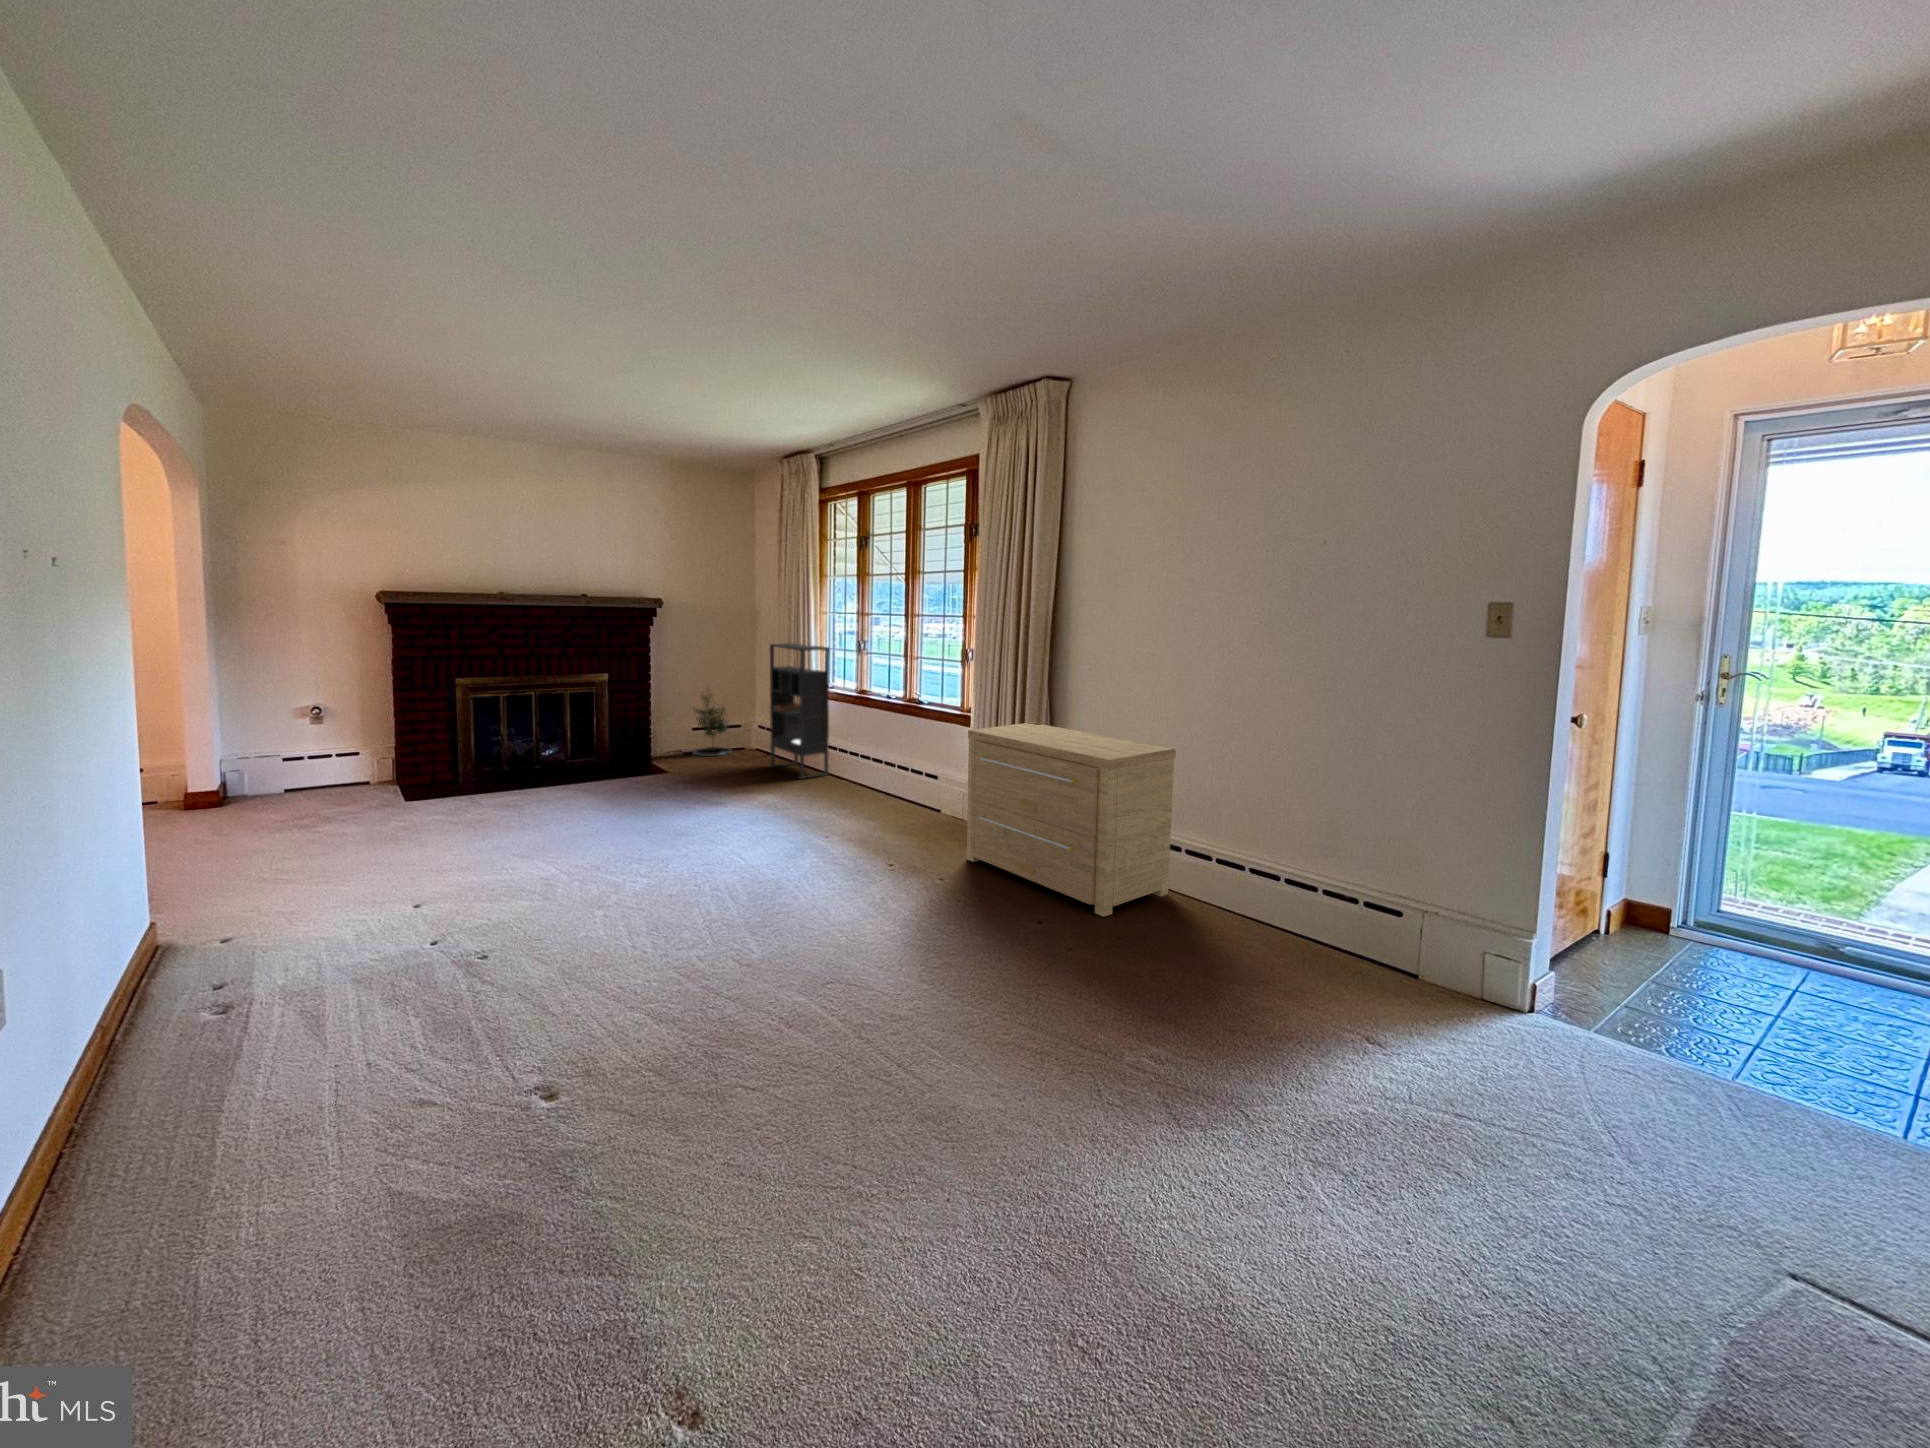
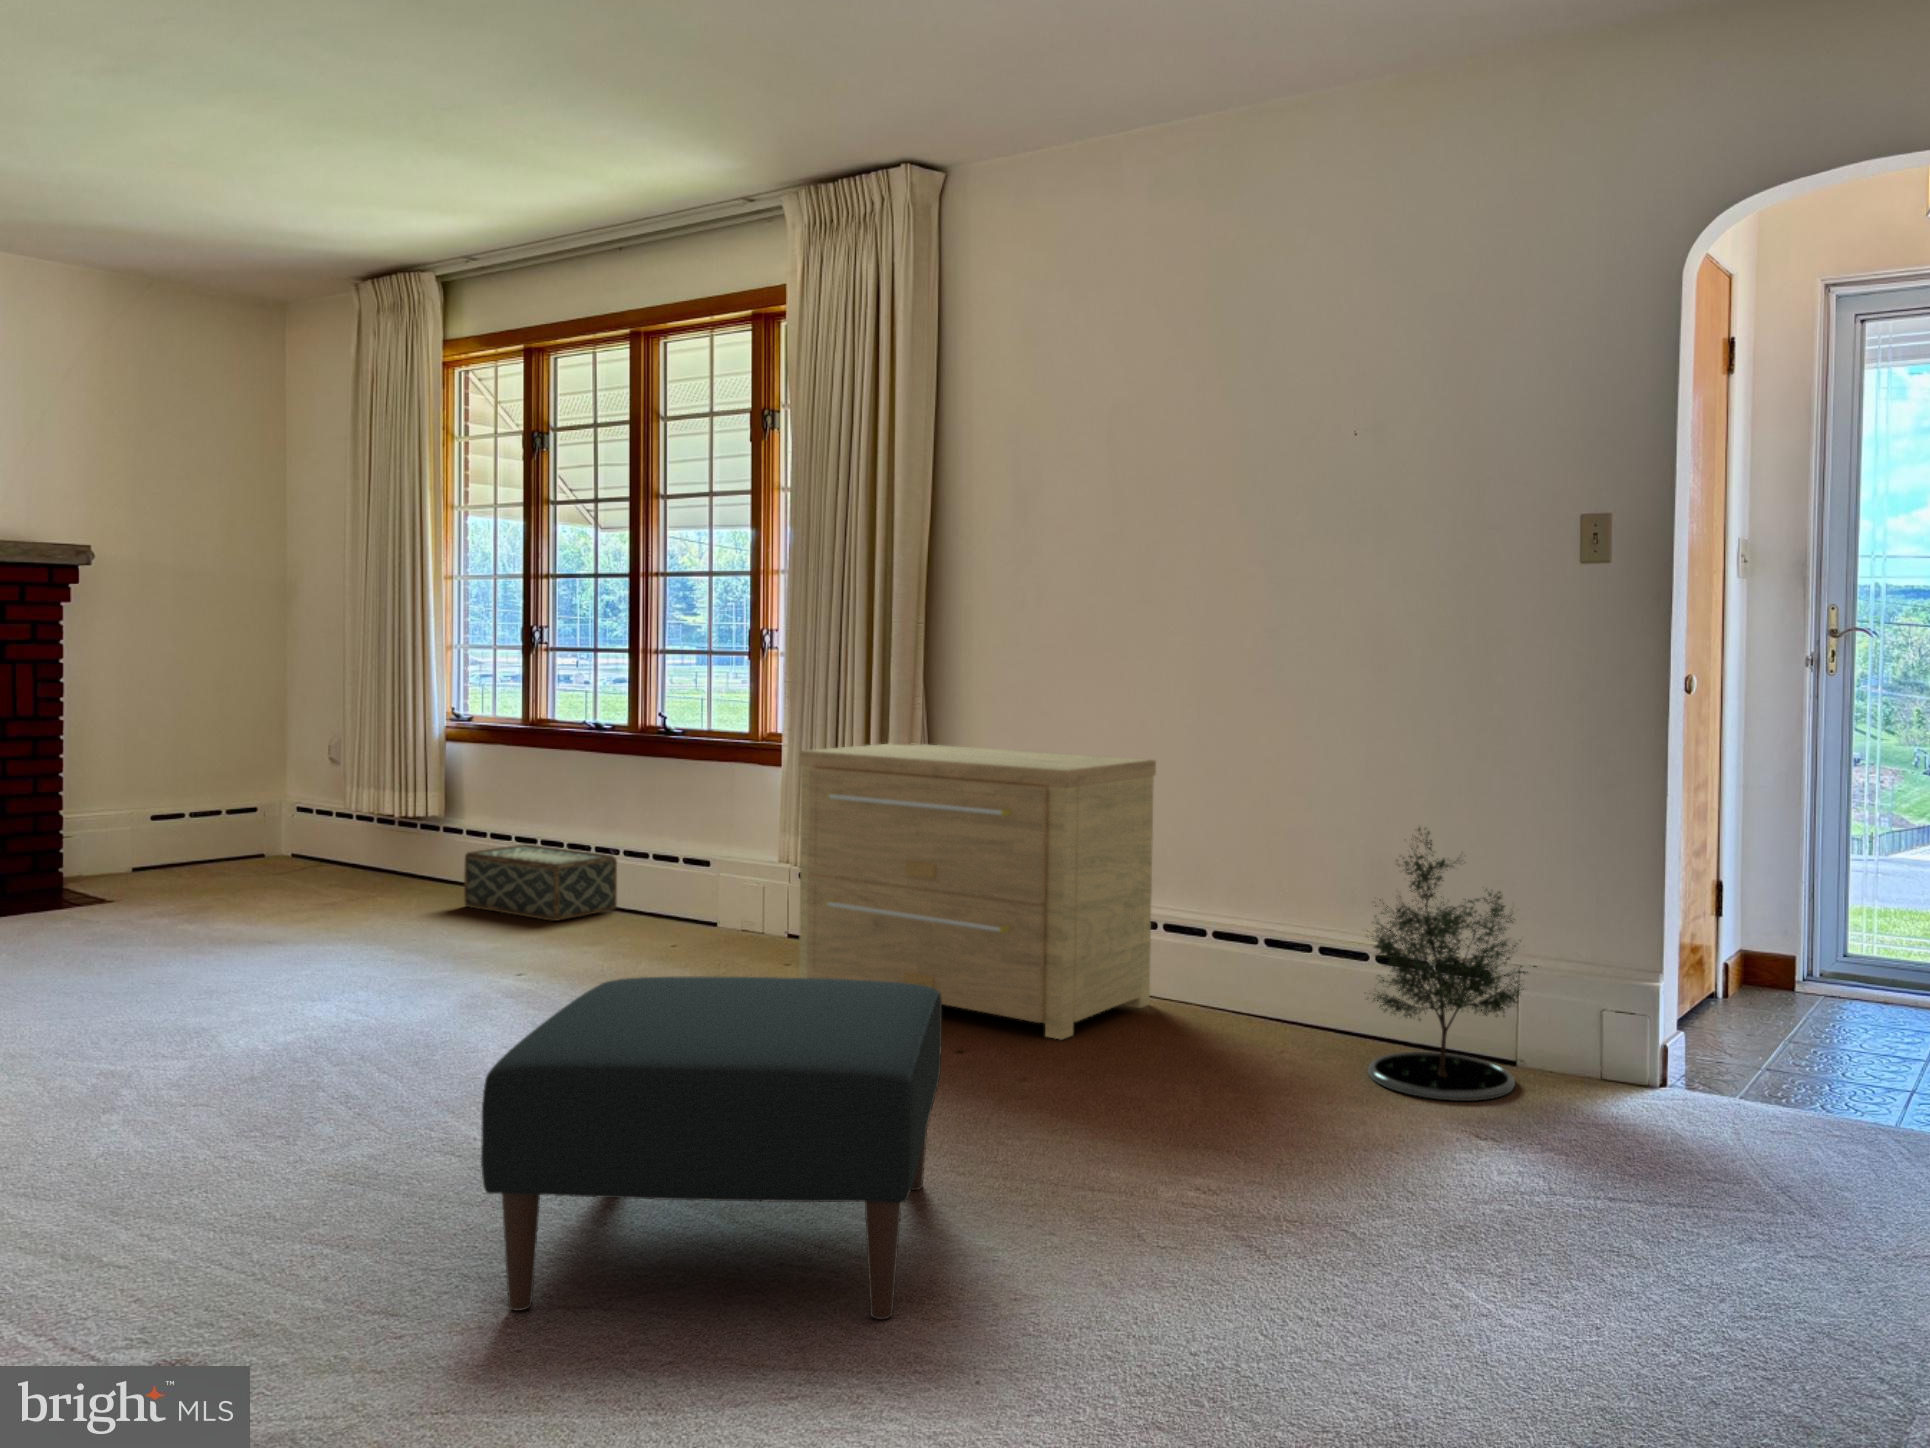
bookshelf: present [770,643,830,779] -> none [336,633,478,898]
potted tree: present [693,695,731,756] -> present [1368,828,1526,1101]
woven basket: none [820,755,892,800] -> present [464,844,617,921]
ottoman: none [722,885,998,1126] -> present [481,976,942,1319]

